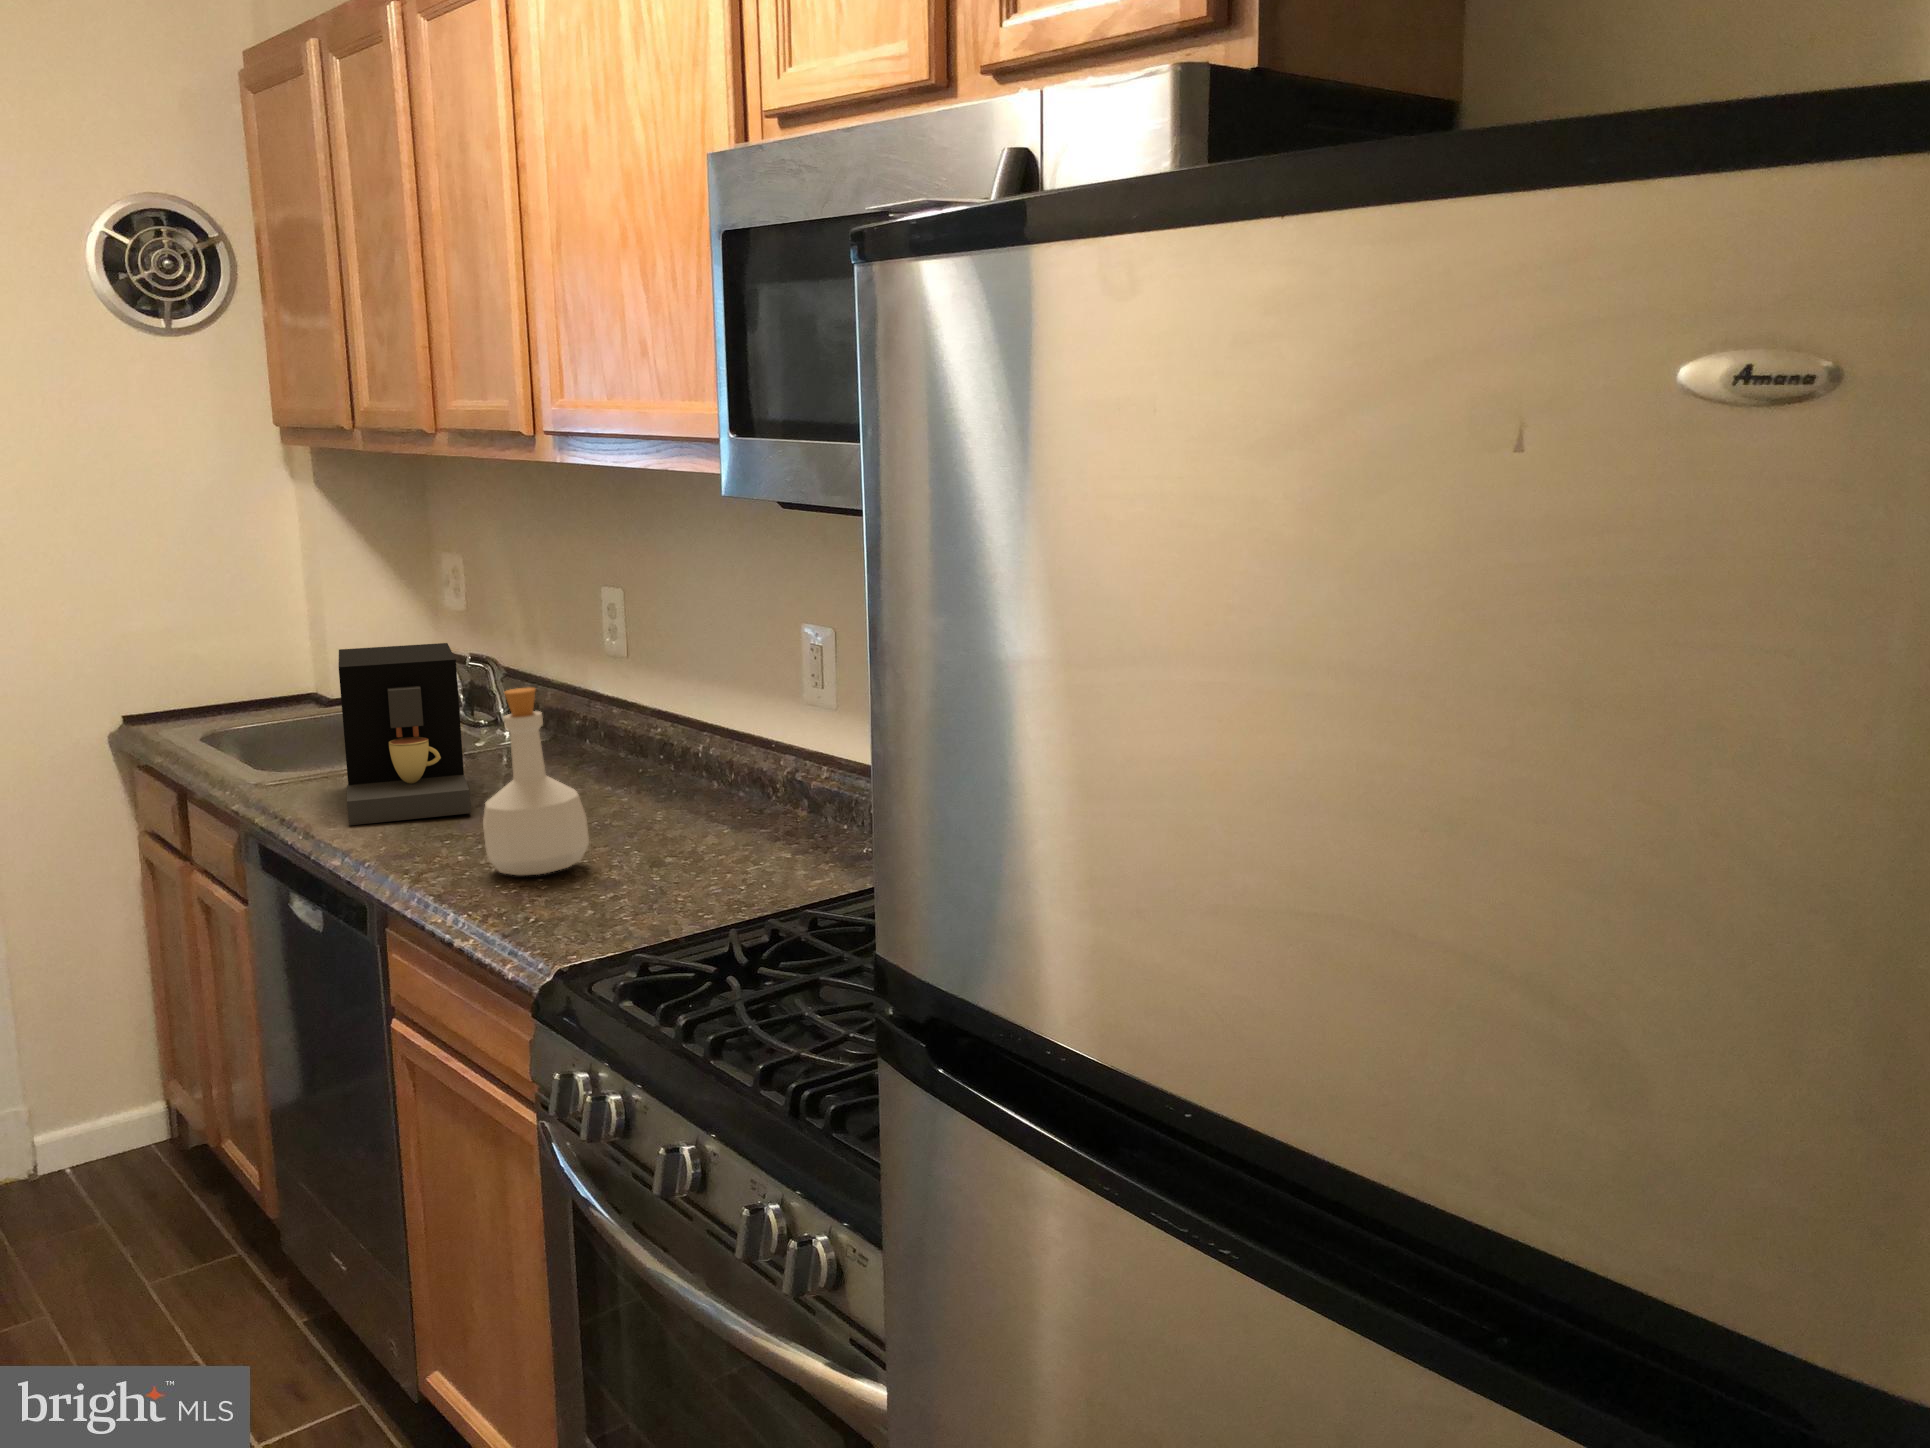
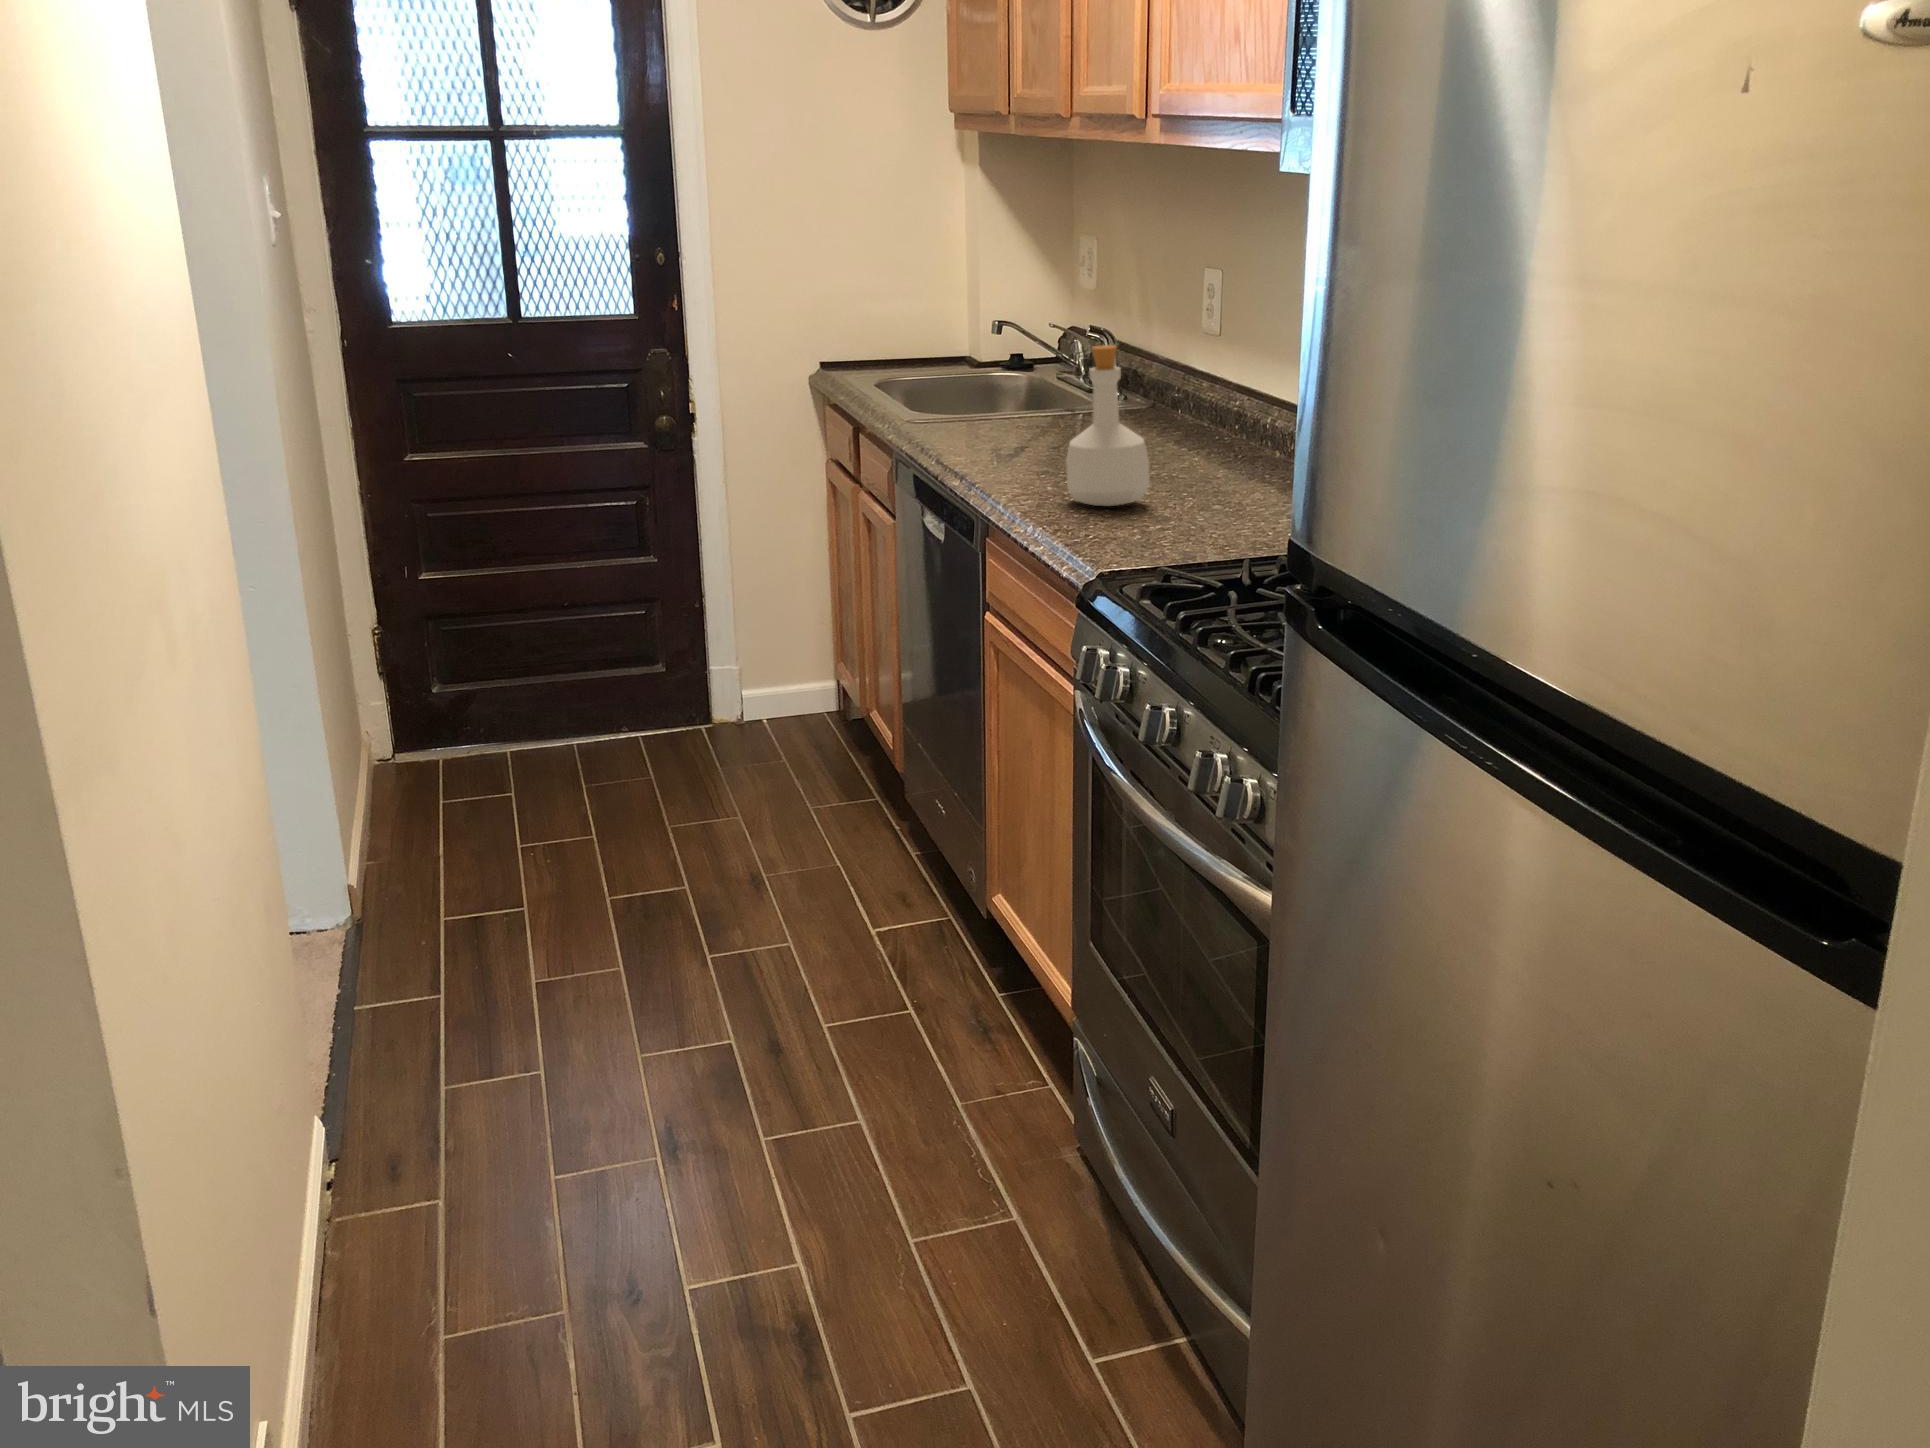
coffee maker: present [339,643,471,825] -> none [971,311,1068,458]

